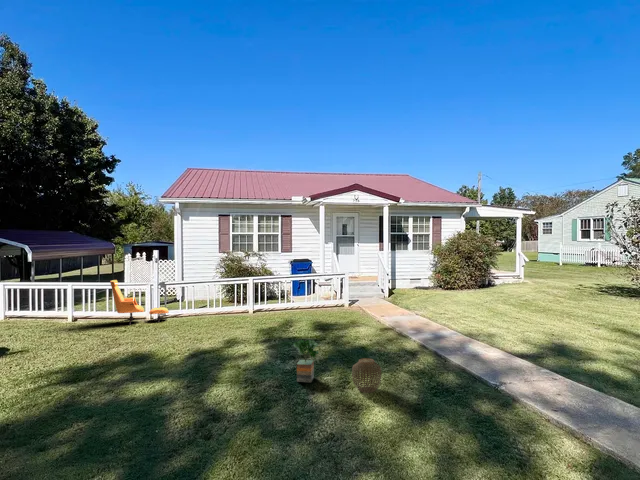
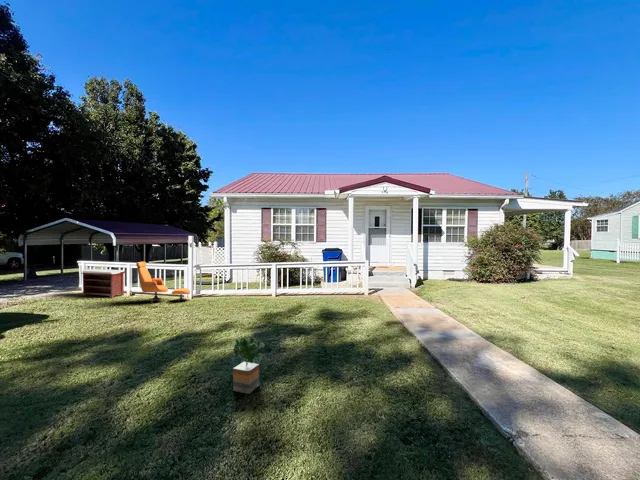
bench: none [30,290,84,322] -> present [82,269,125,298]
woven basket: present [352,358,381,393] -> none [289,371,330,423]

